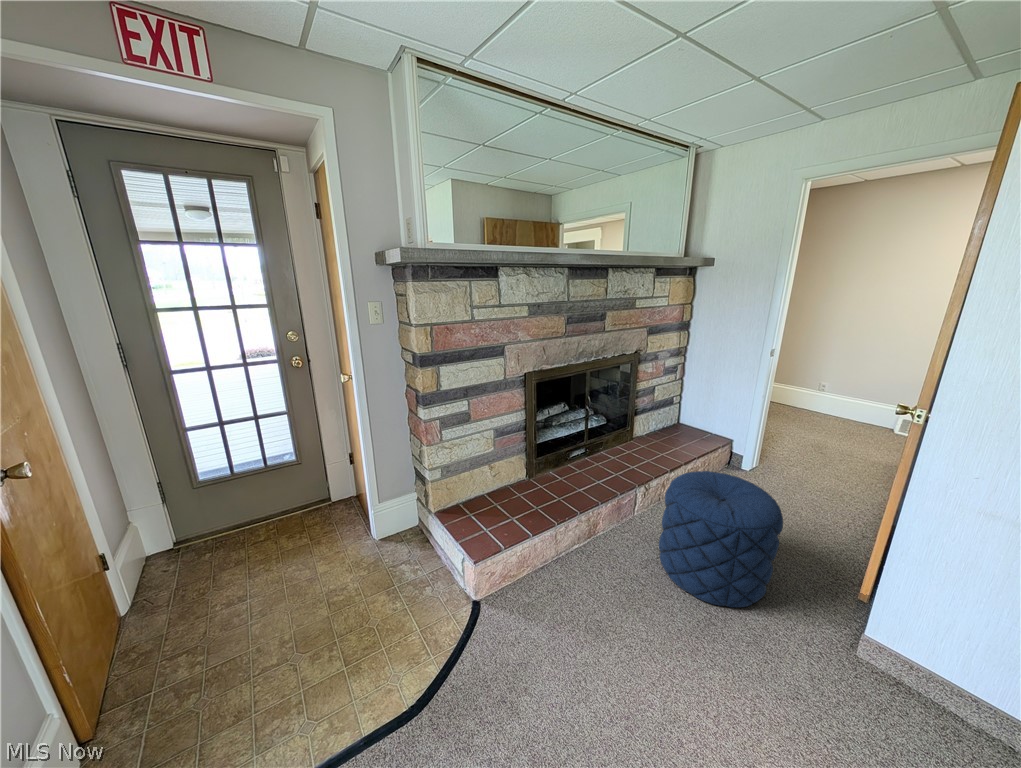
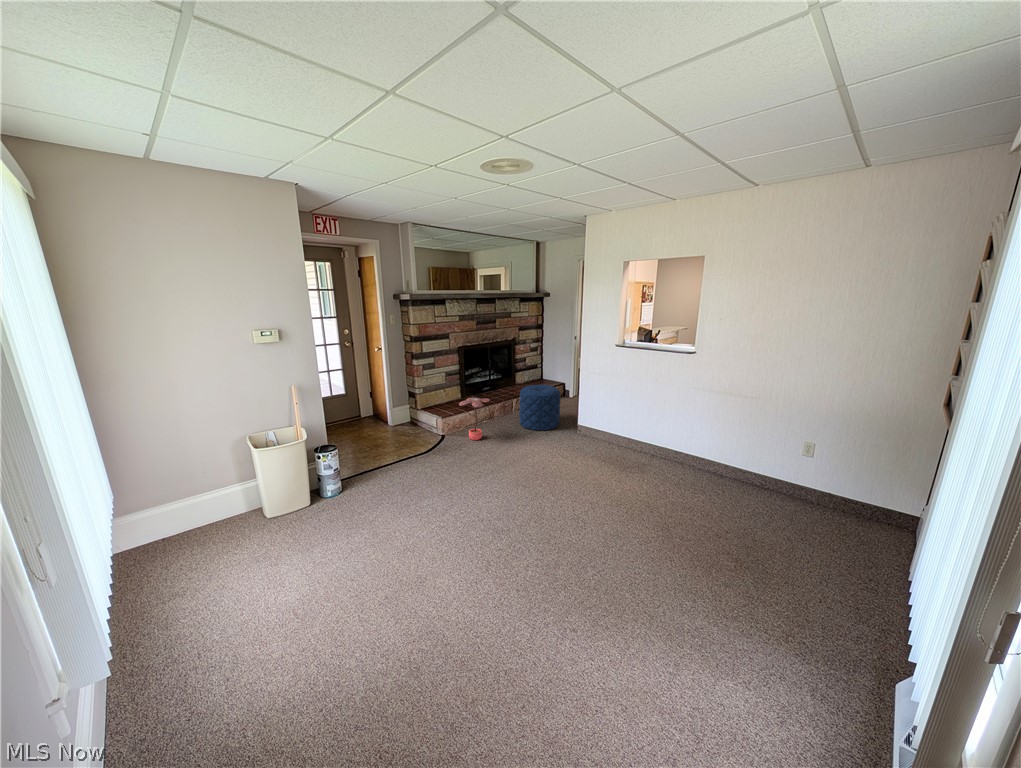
potted plant: none [515,515,599,637] -> present [459,398,490,440]

